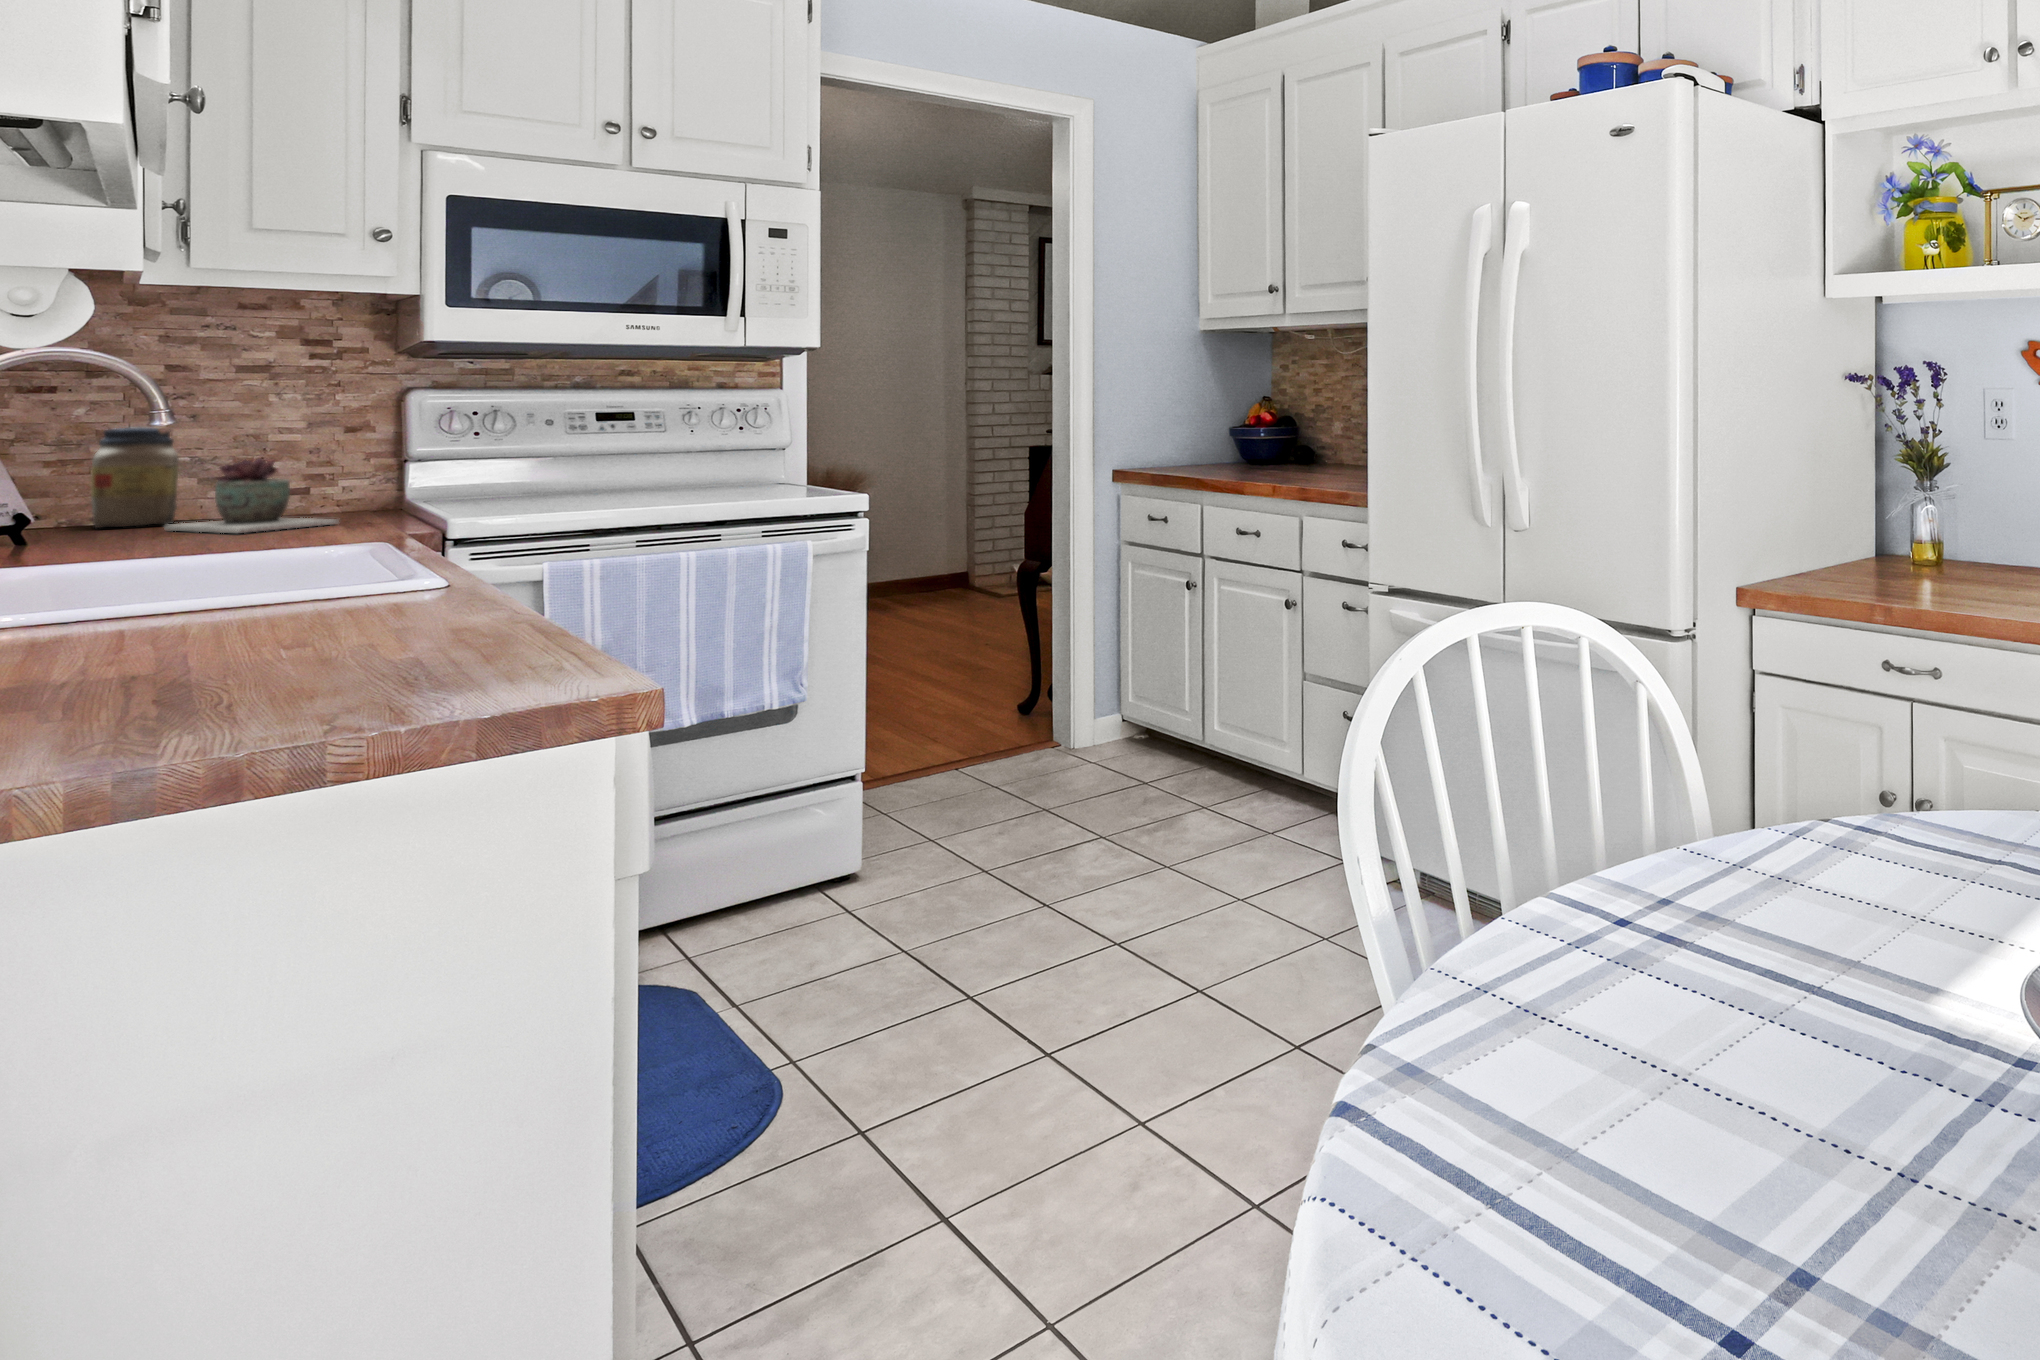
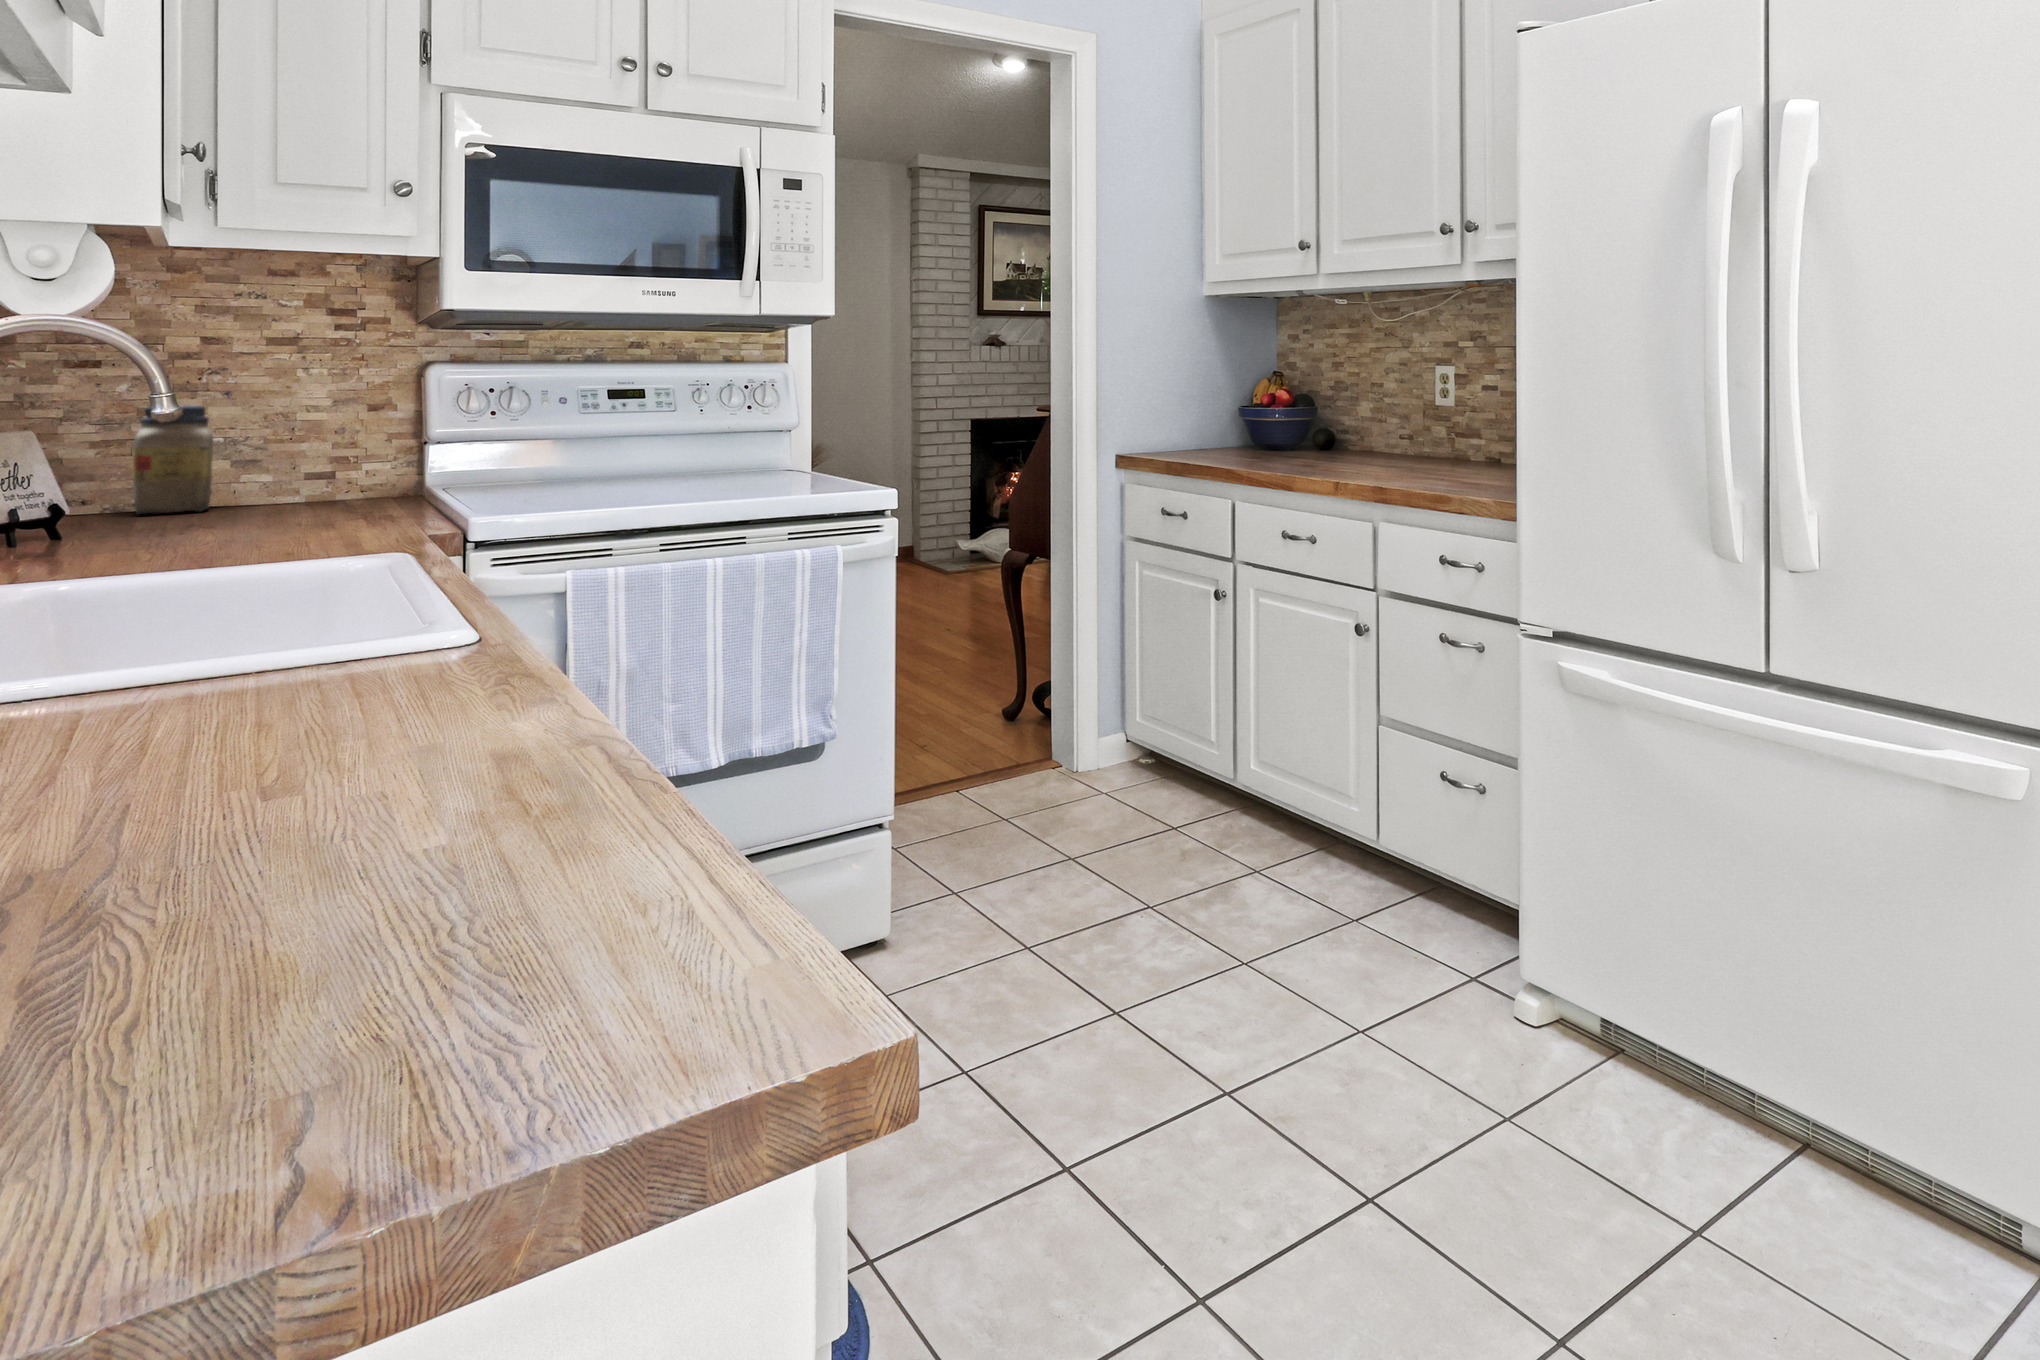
succulent plant: present [165,458,339,533] -> none [198,440,363,526]

